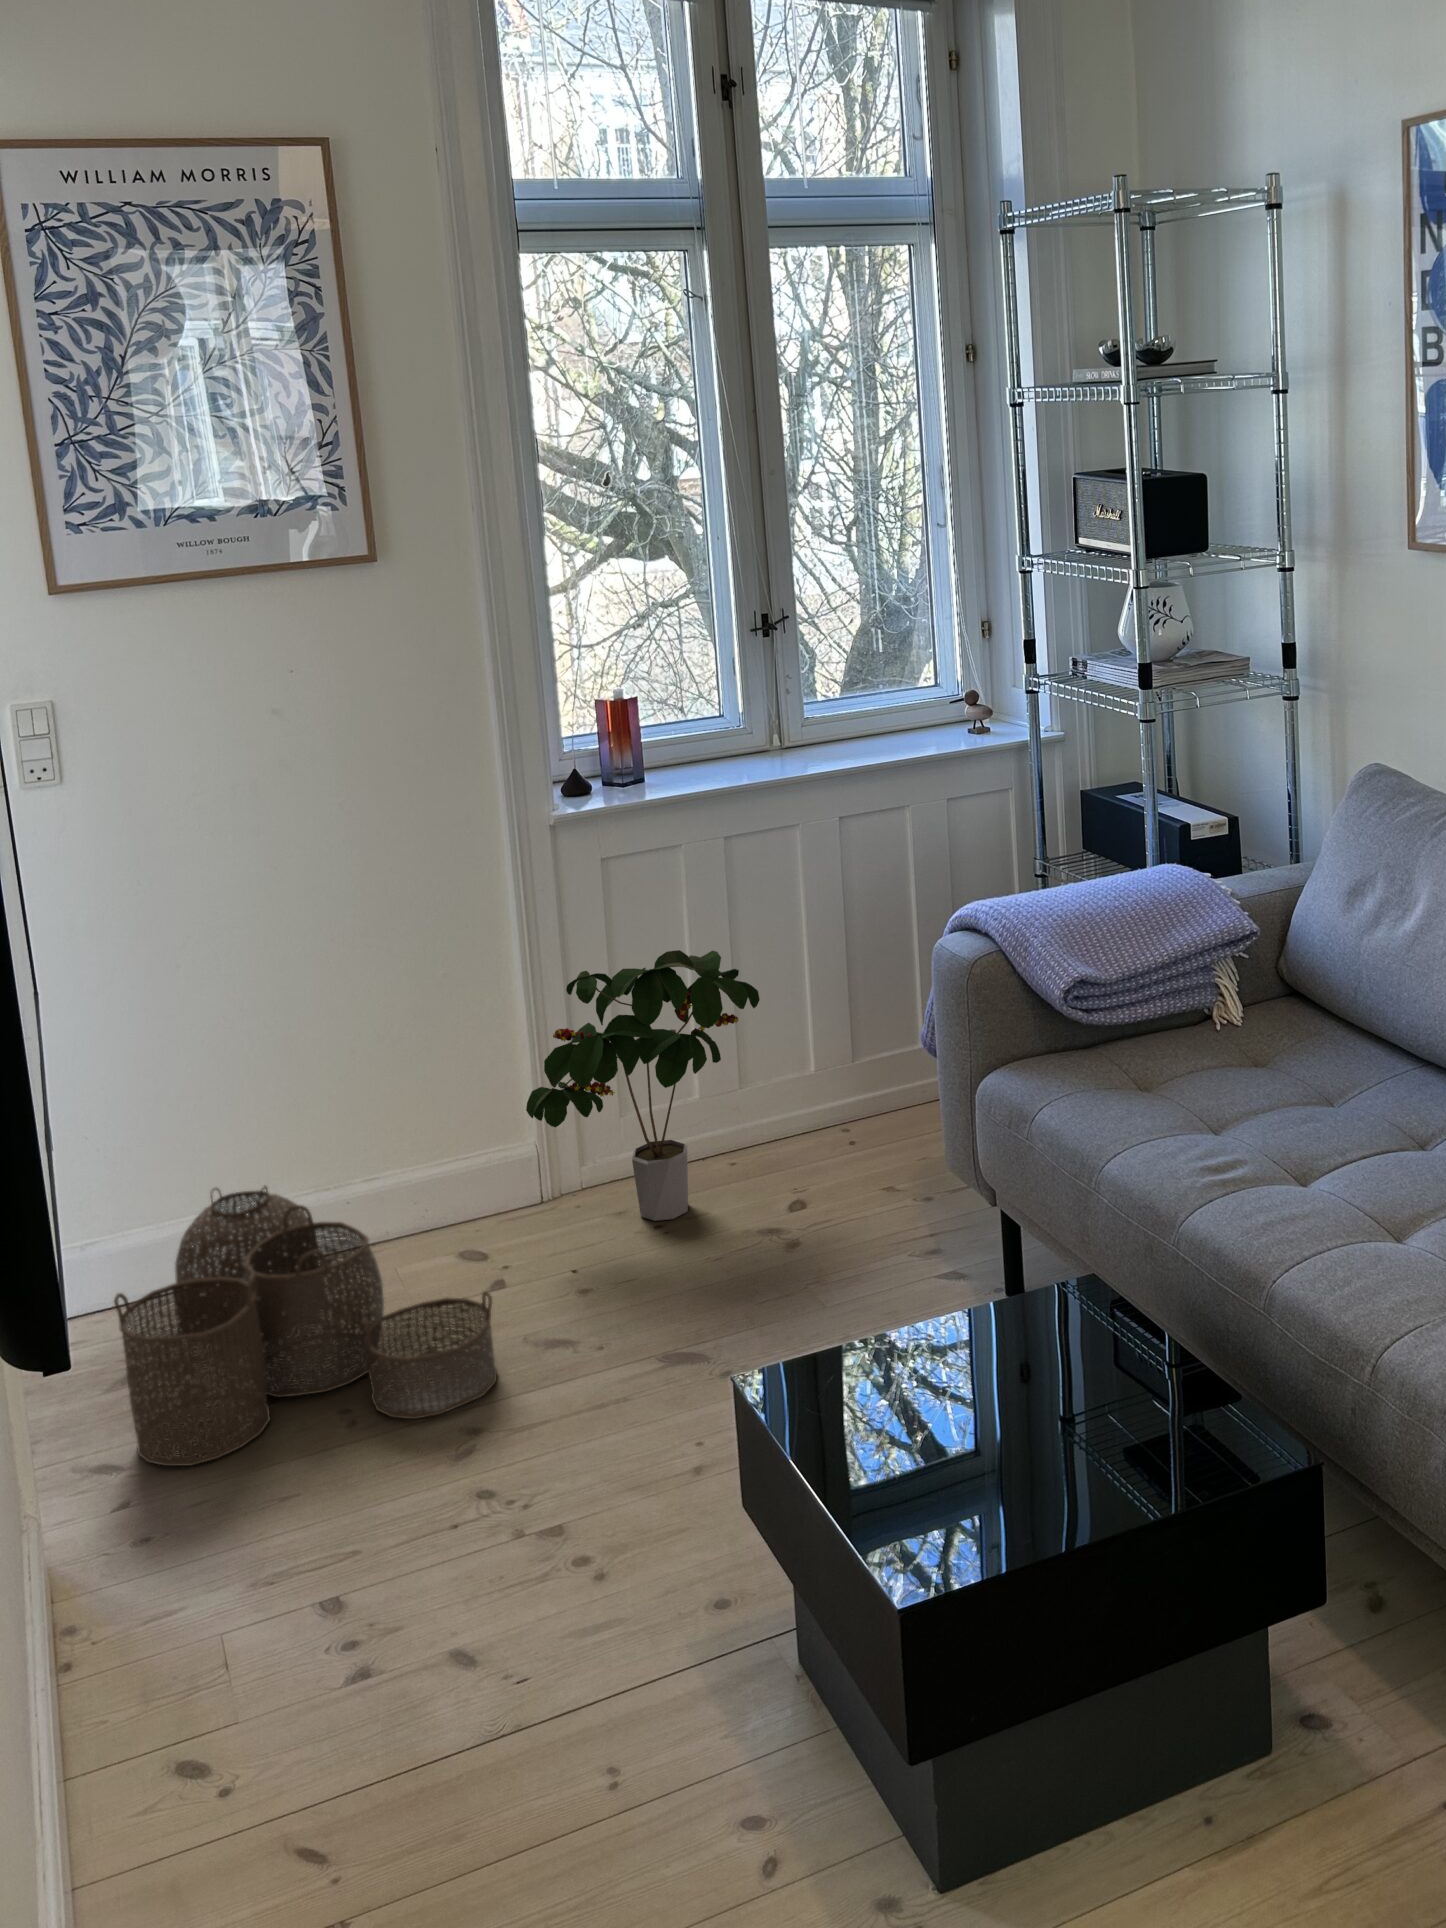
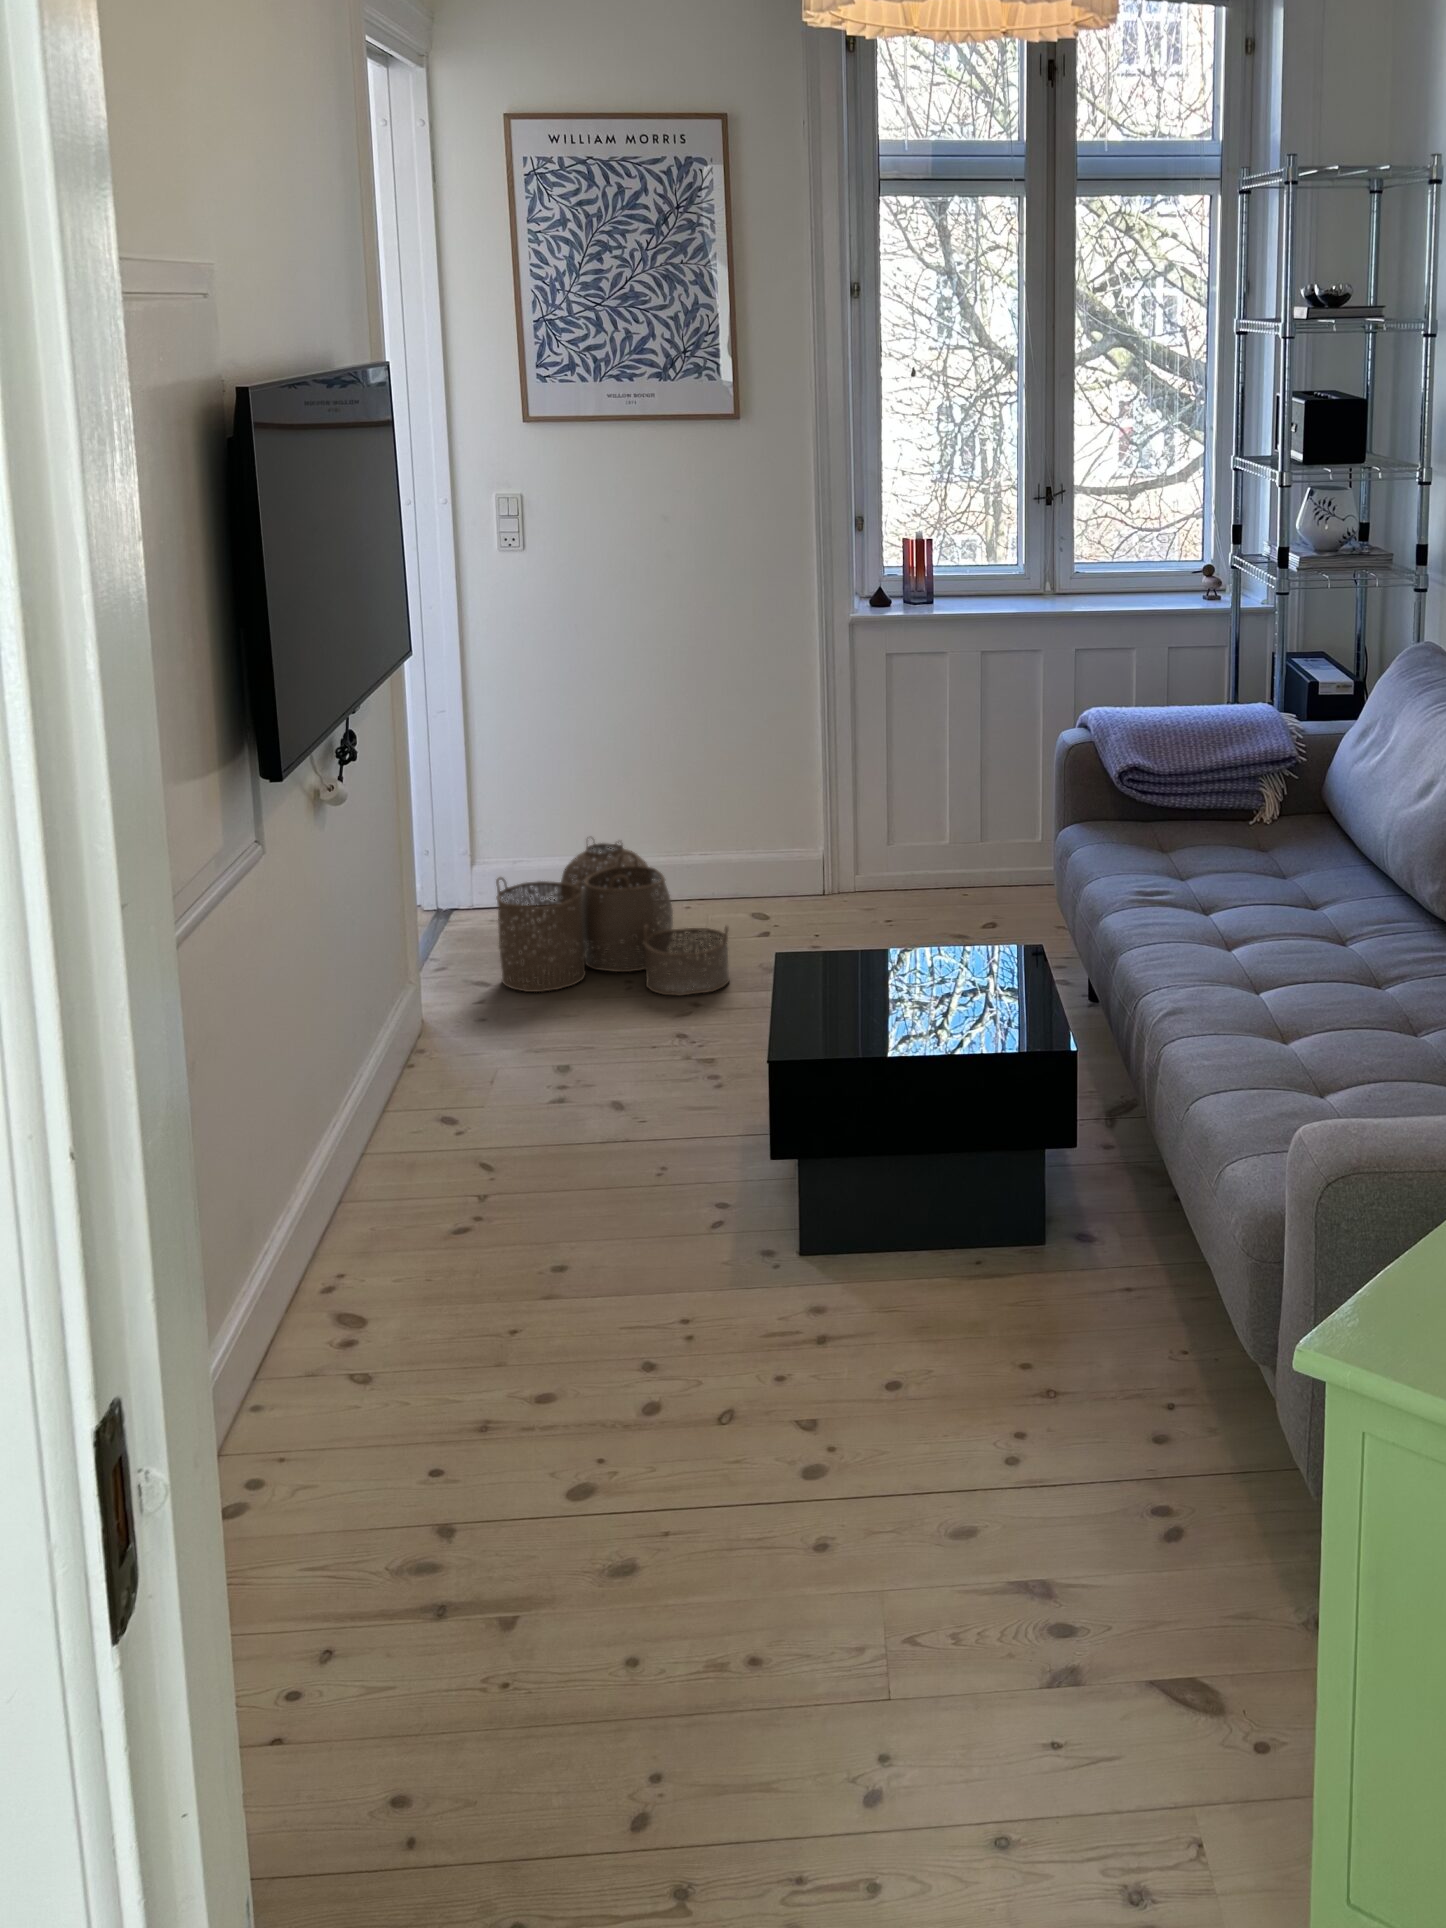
potted plant: present [526,950,760,1221] -> none [803,727,985,923]

